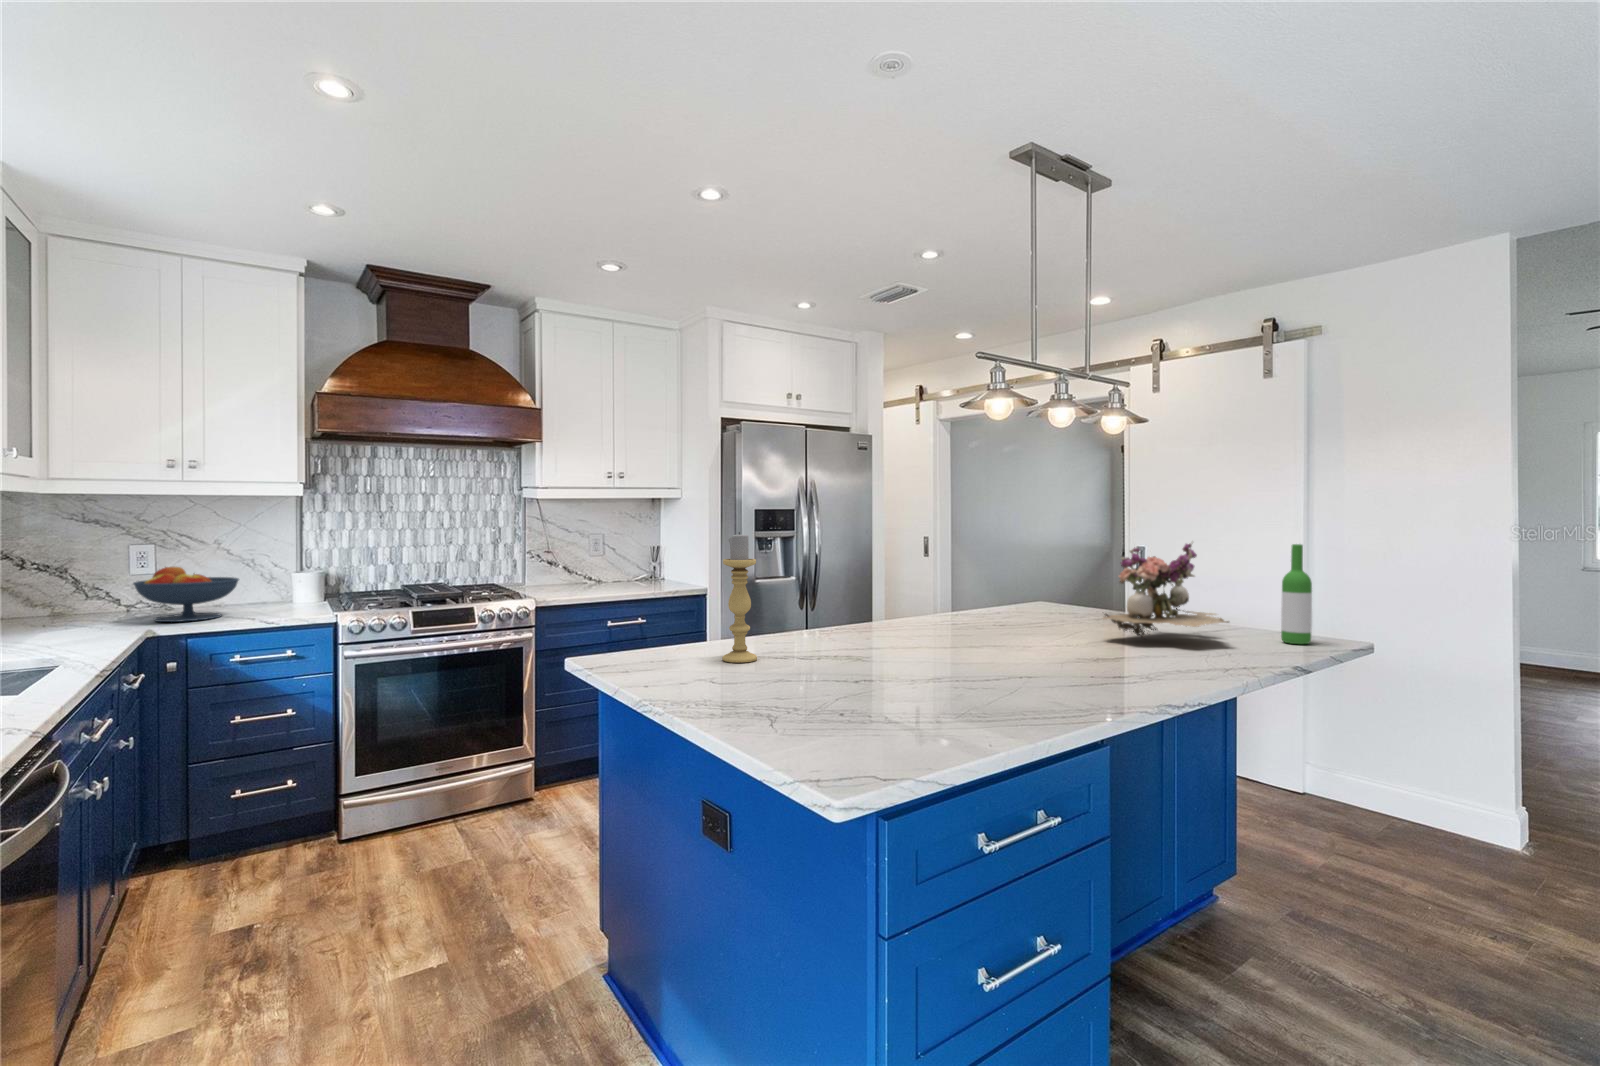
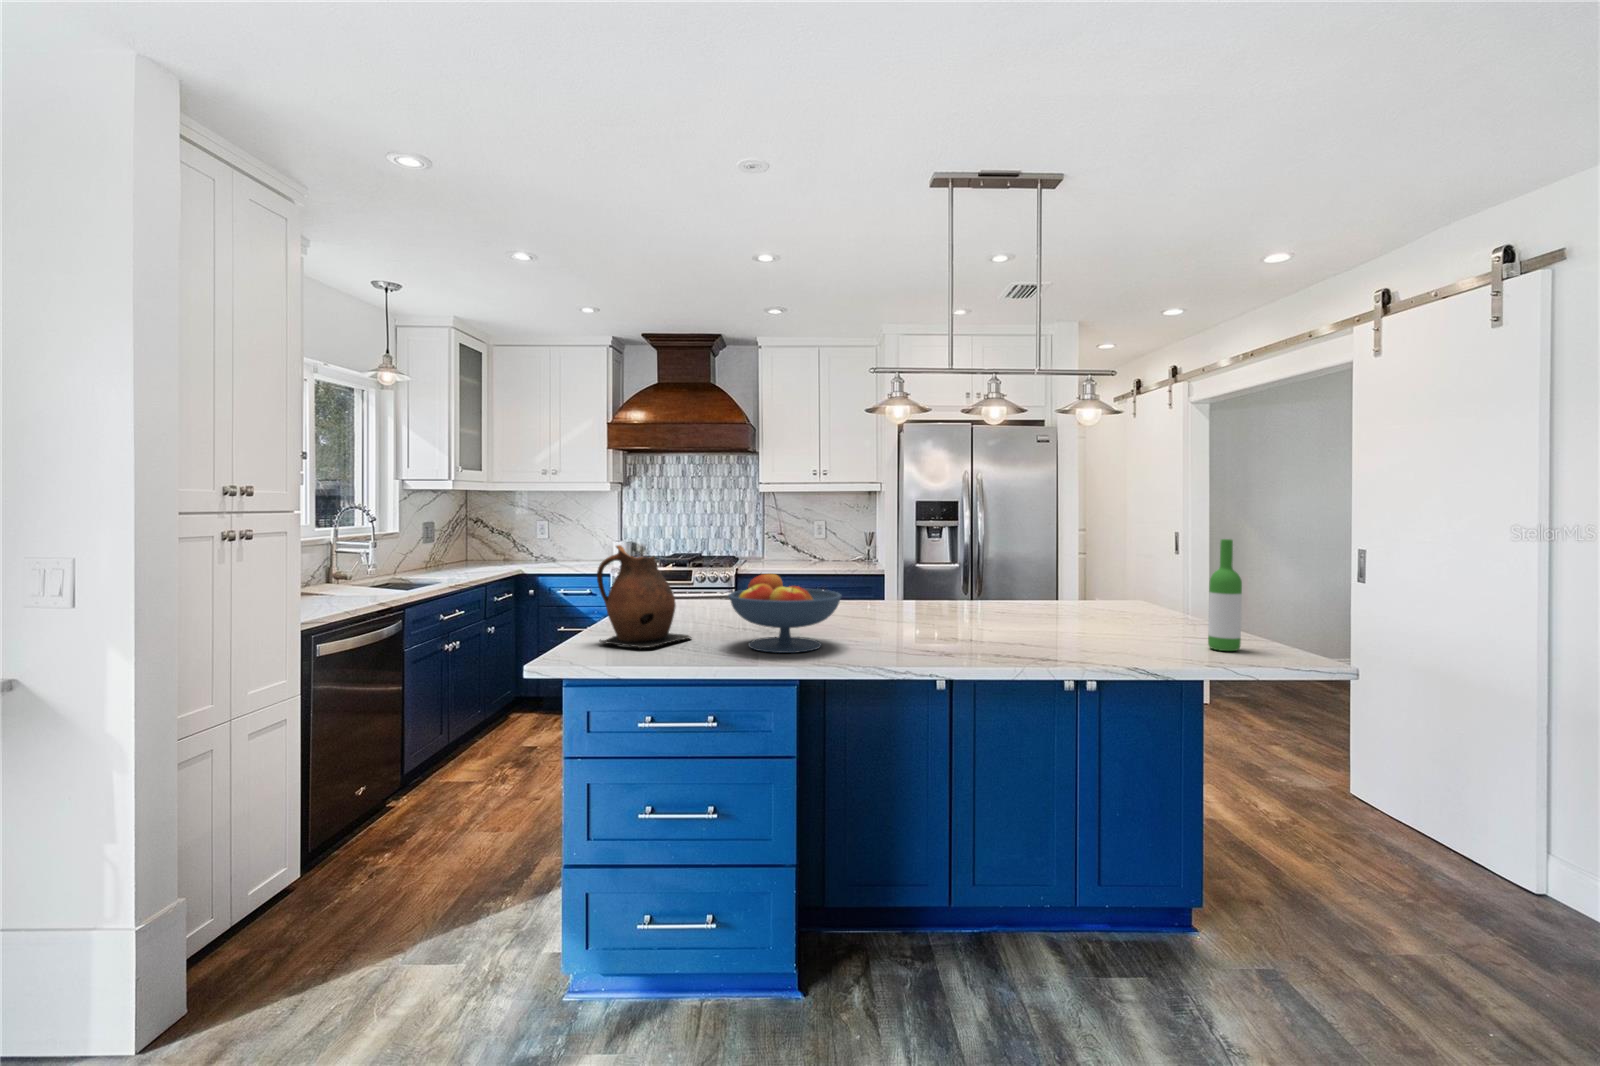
candle holder: present [722,532,757,663] -> none [697,517,722,611]
flower arrangement: present [1103,543,1229,638] -> none [1019,533,1157,631]
fruit bowl: present [133,567,239,622] -> present [728,574,842,653]
ceramic pitcher: none [797,576,924,729] -> present [597,545,691,649]

